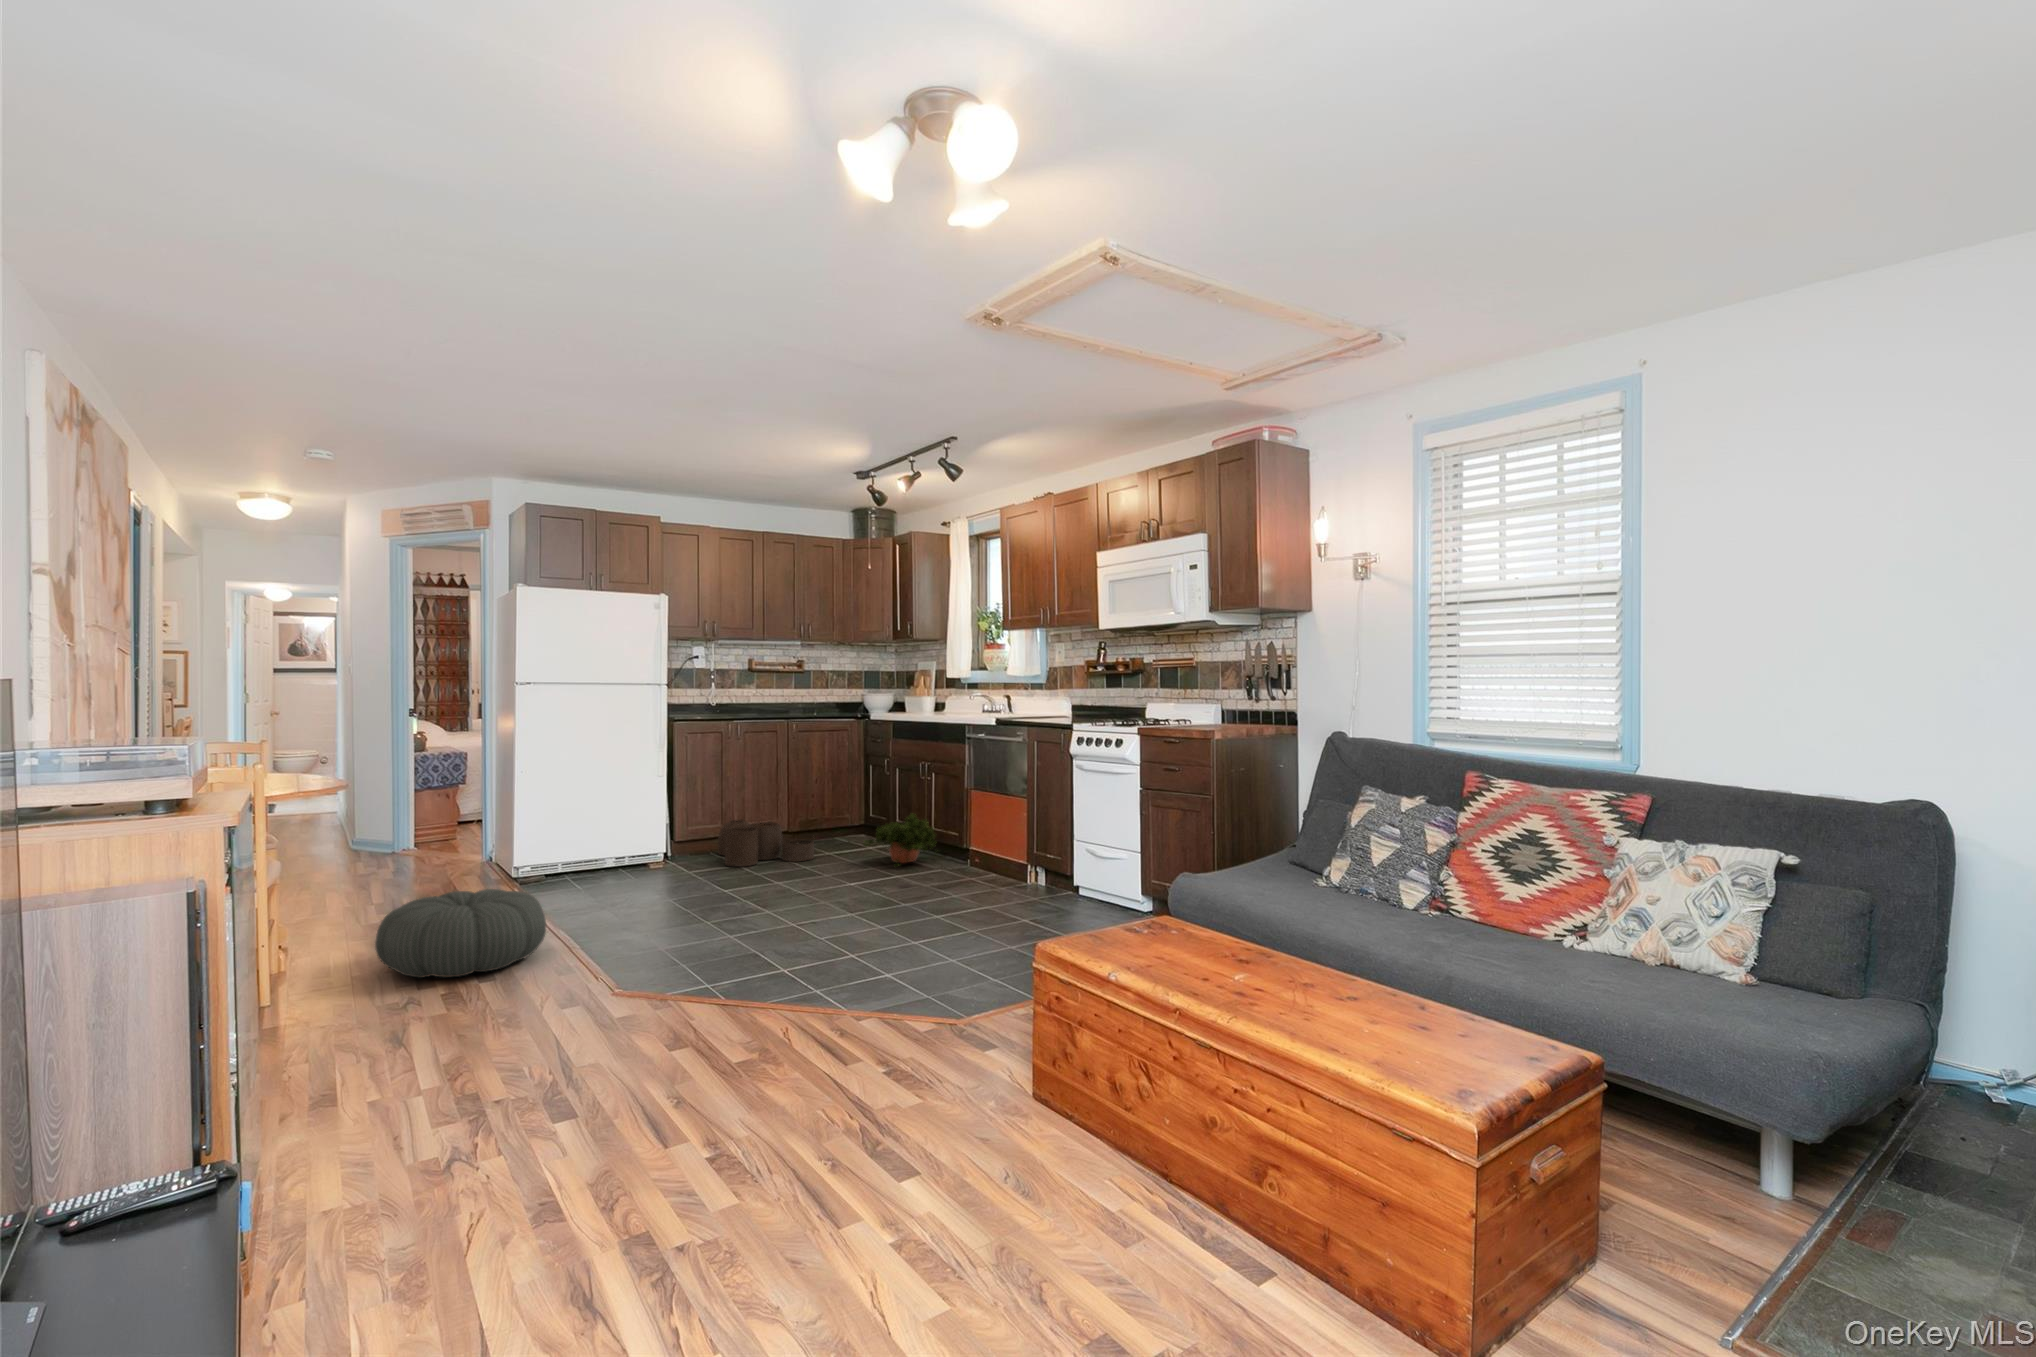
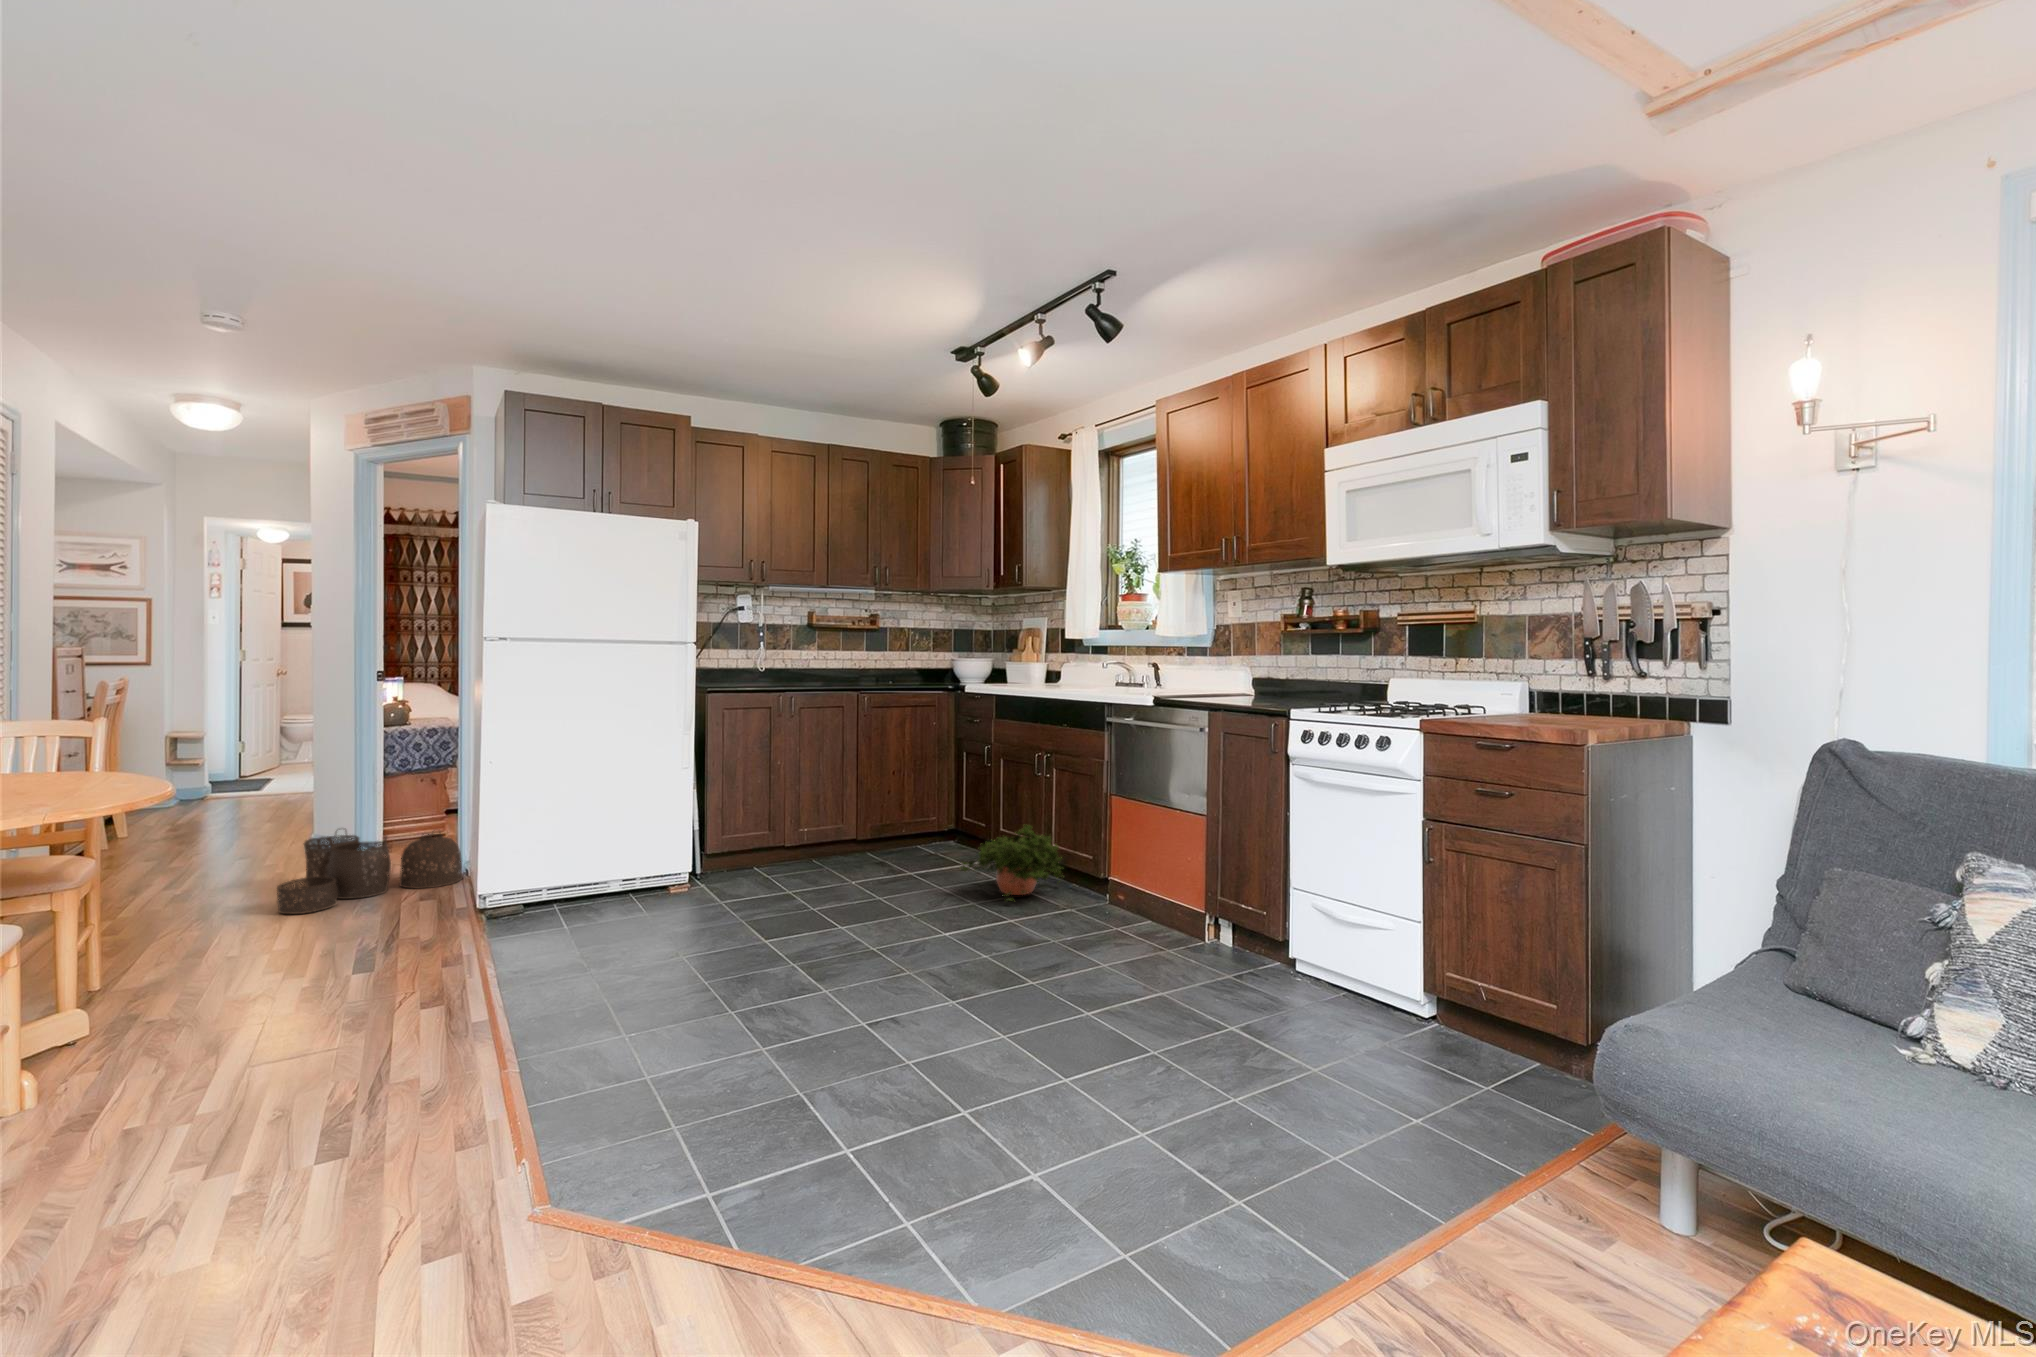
woven basket: present [718,818,814,866] -> present [277,833,463,914]
pouf: present [375,889,546,978] -> none [147,971,463,1153]

